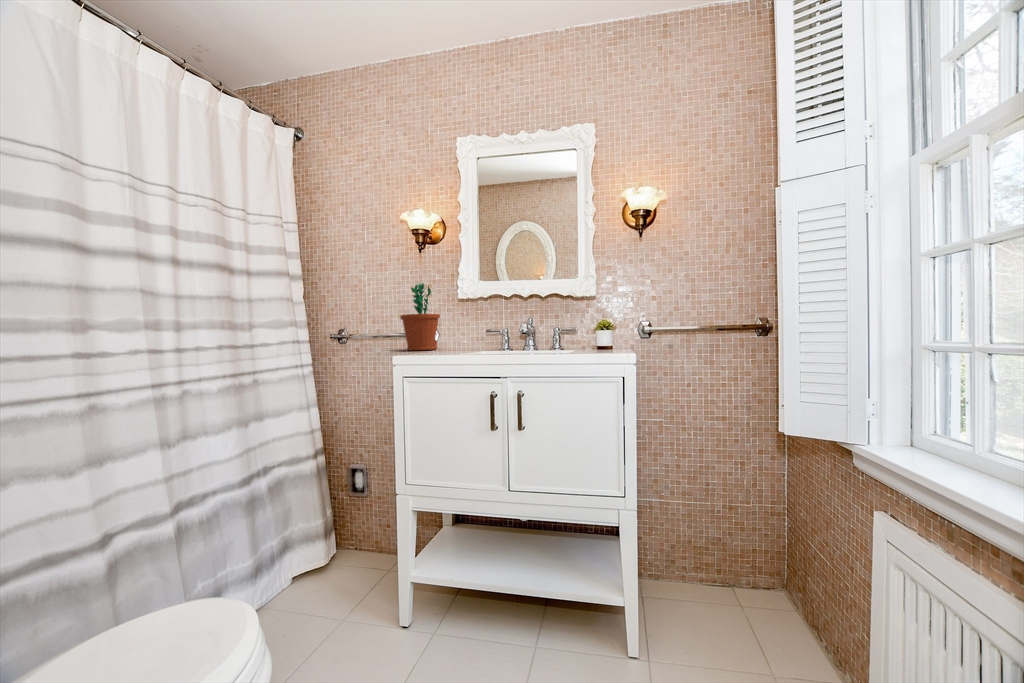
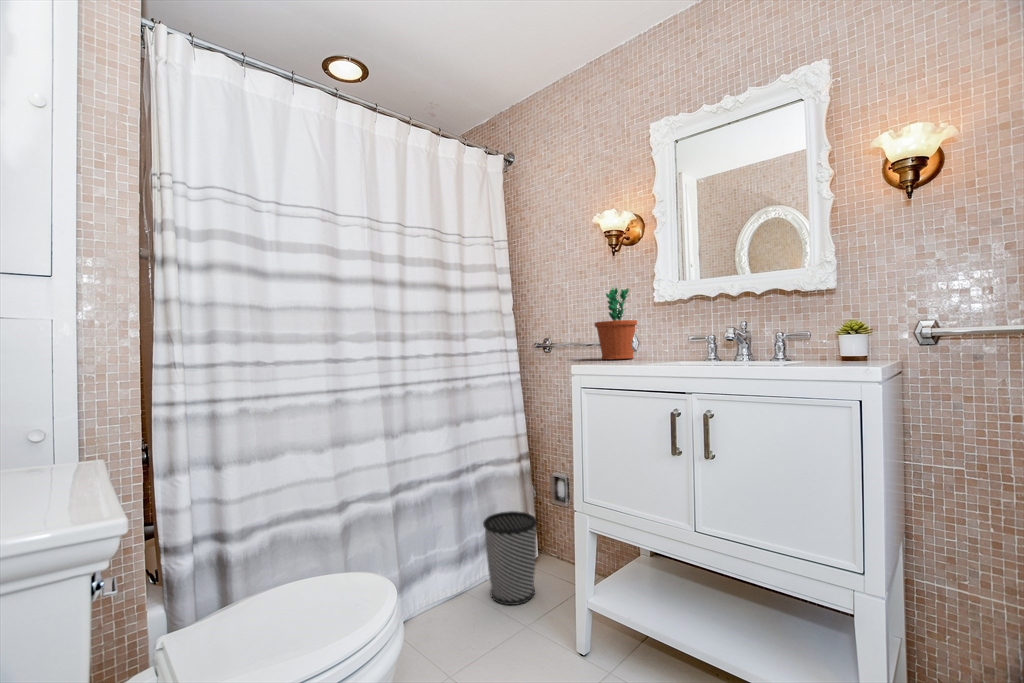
wastebasket: none [281,510,343,609] -> present [483,511,537,605]

